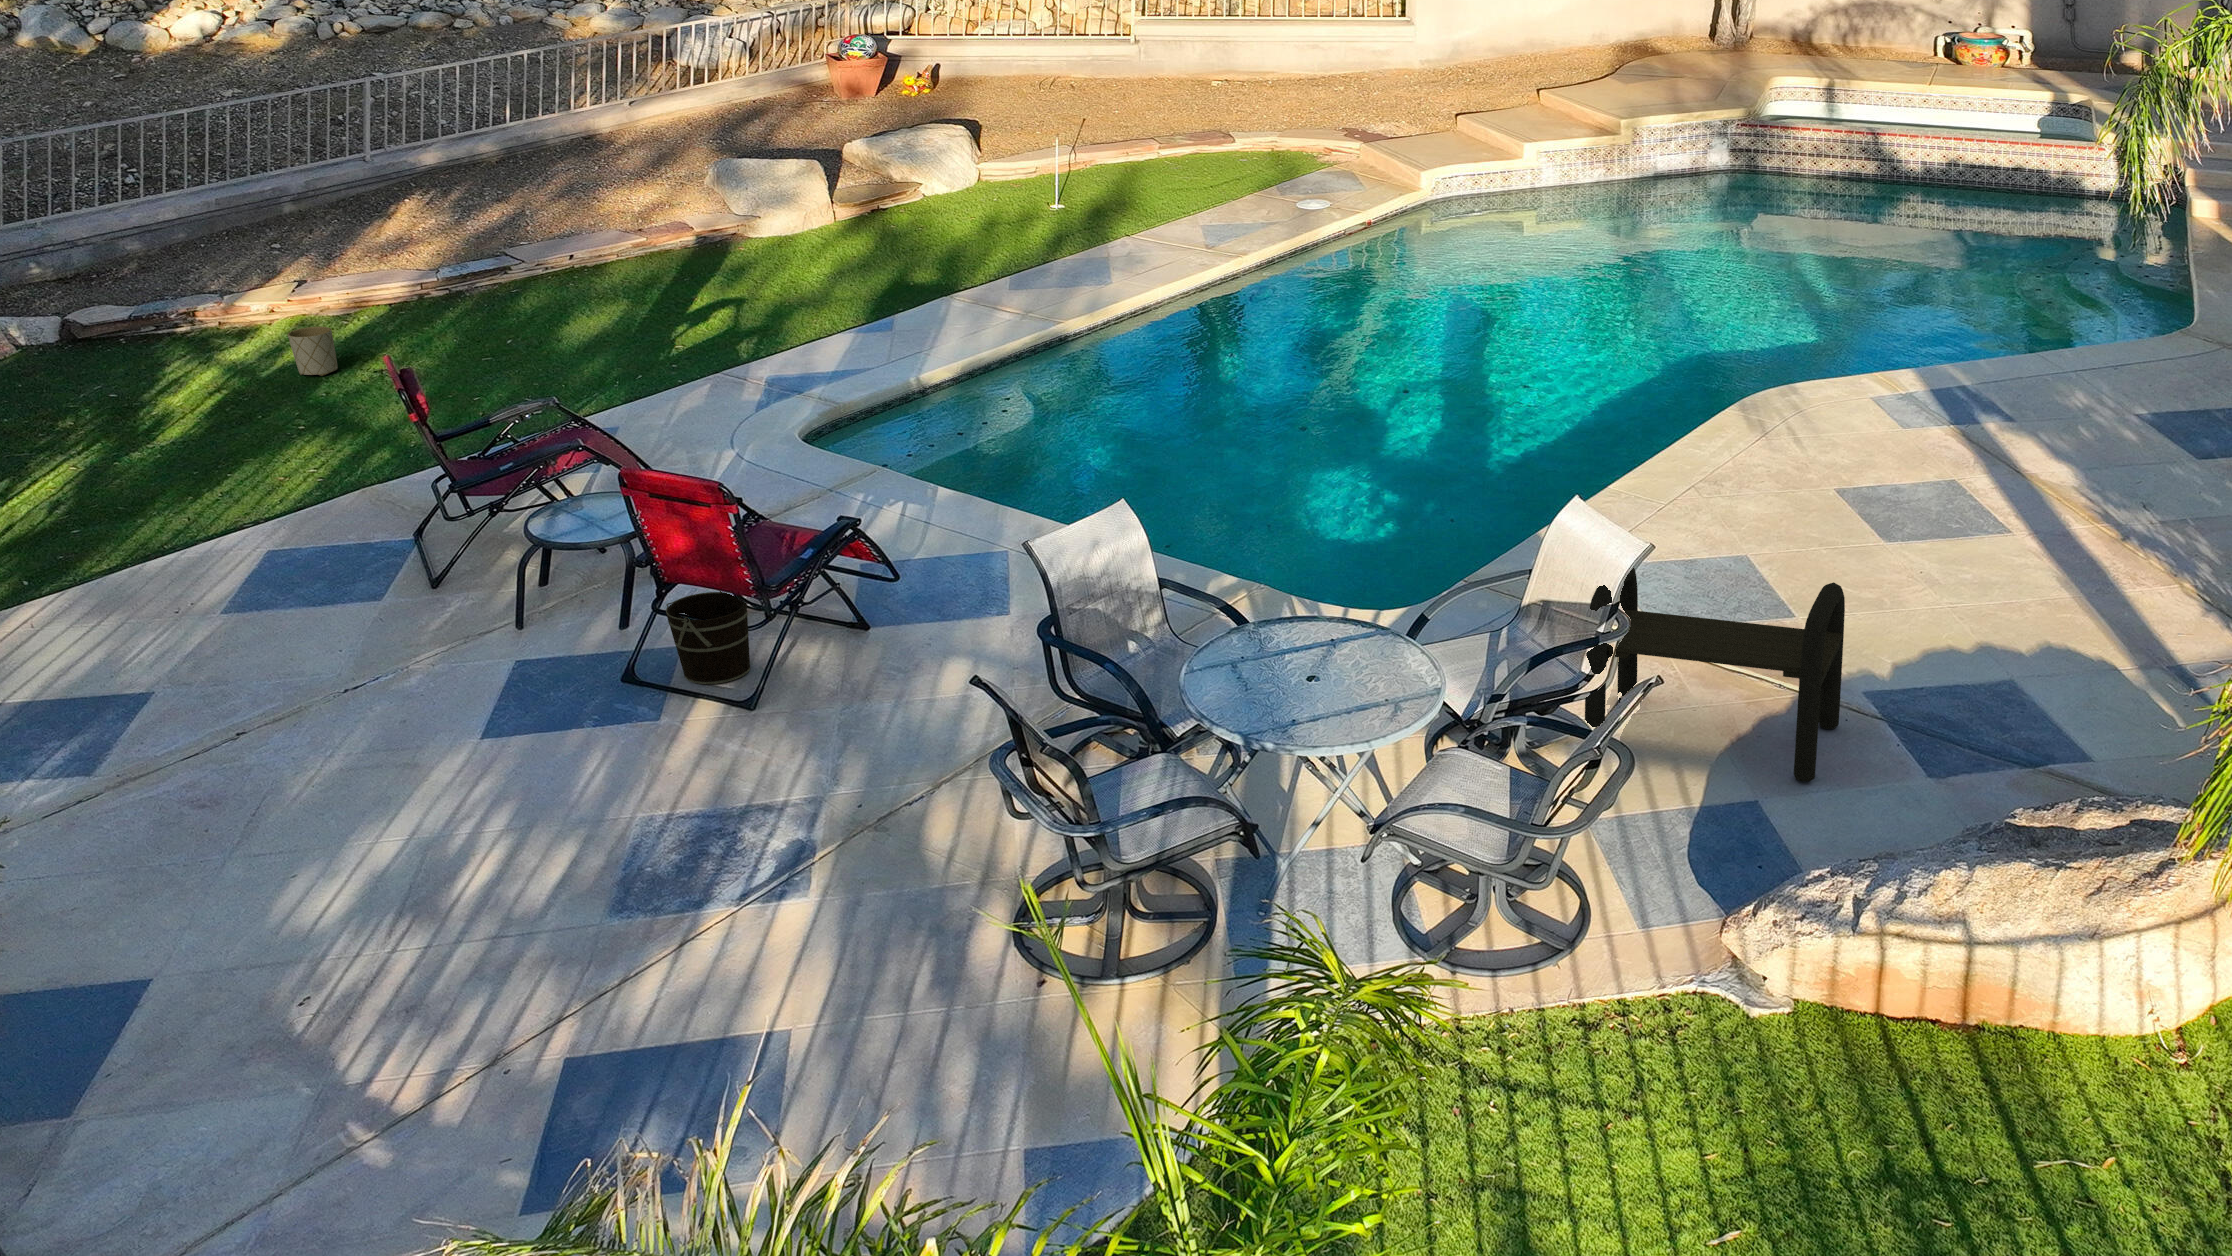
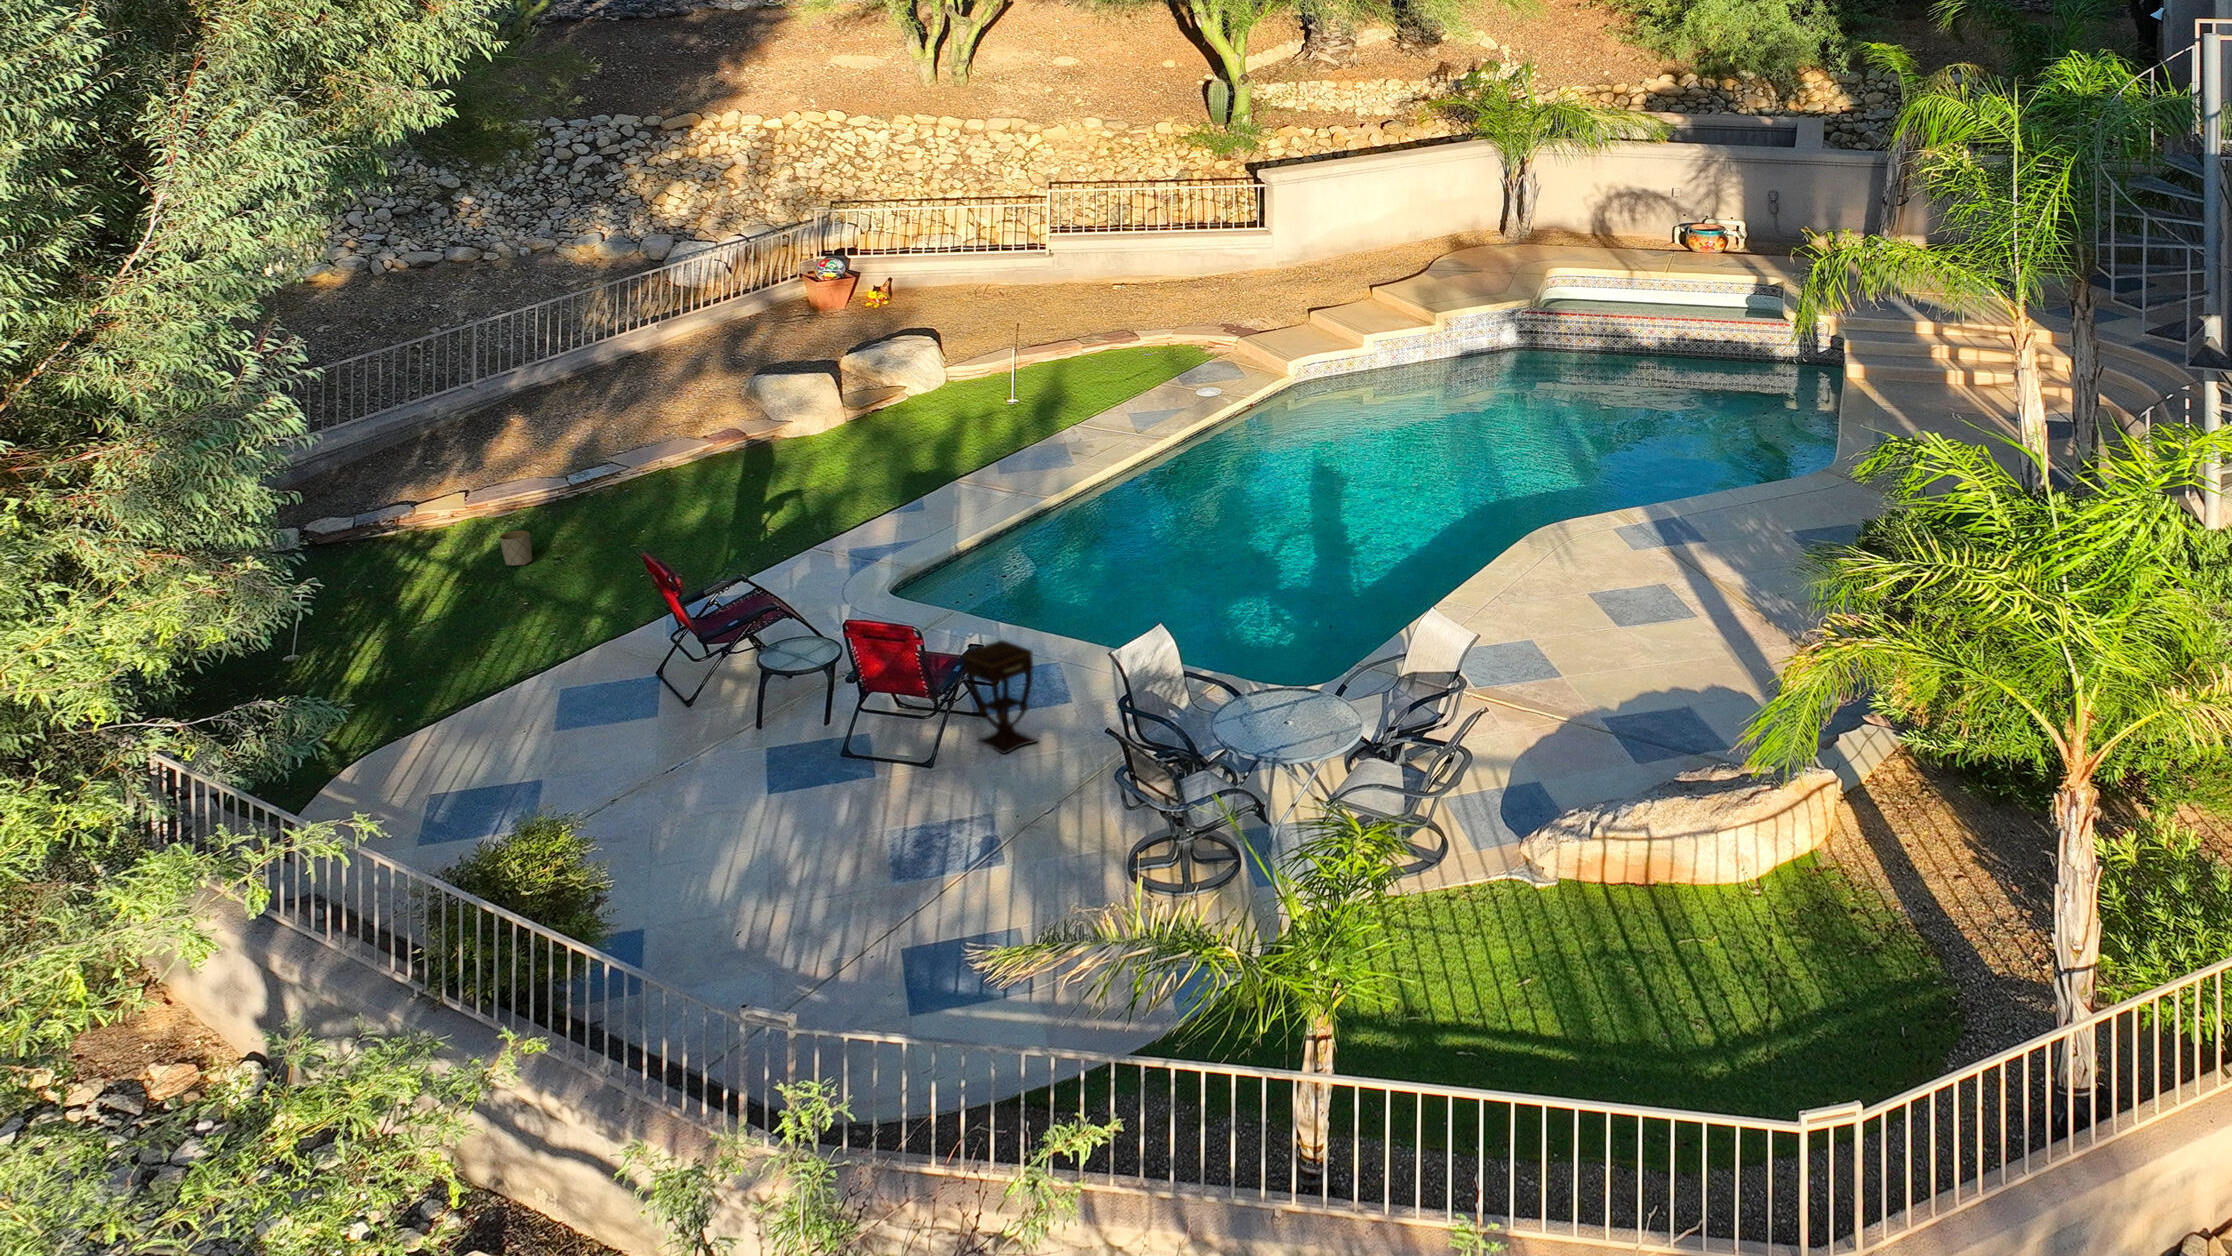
side table: none [820,508,946,692] -> present [962,640,1037,754]
bench: present [1585,568,1845,782] -> none [1437,649,1588,771]
bucket: present [666,591,750,684] -> none [863,695,914,755]

